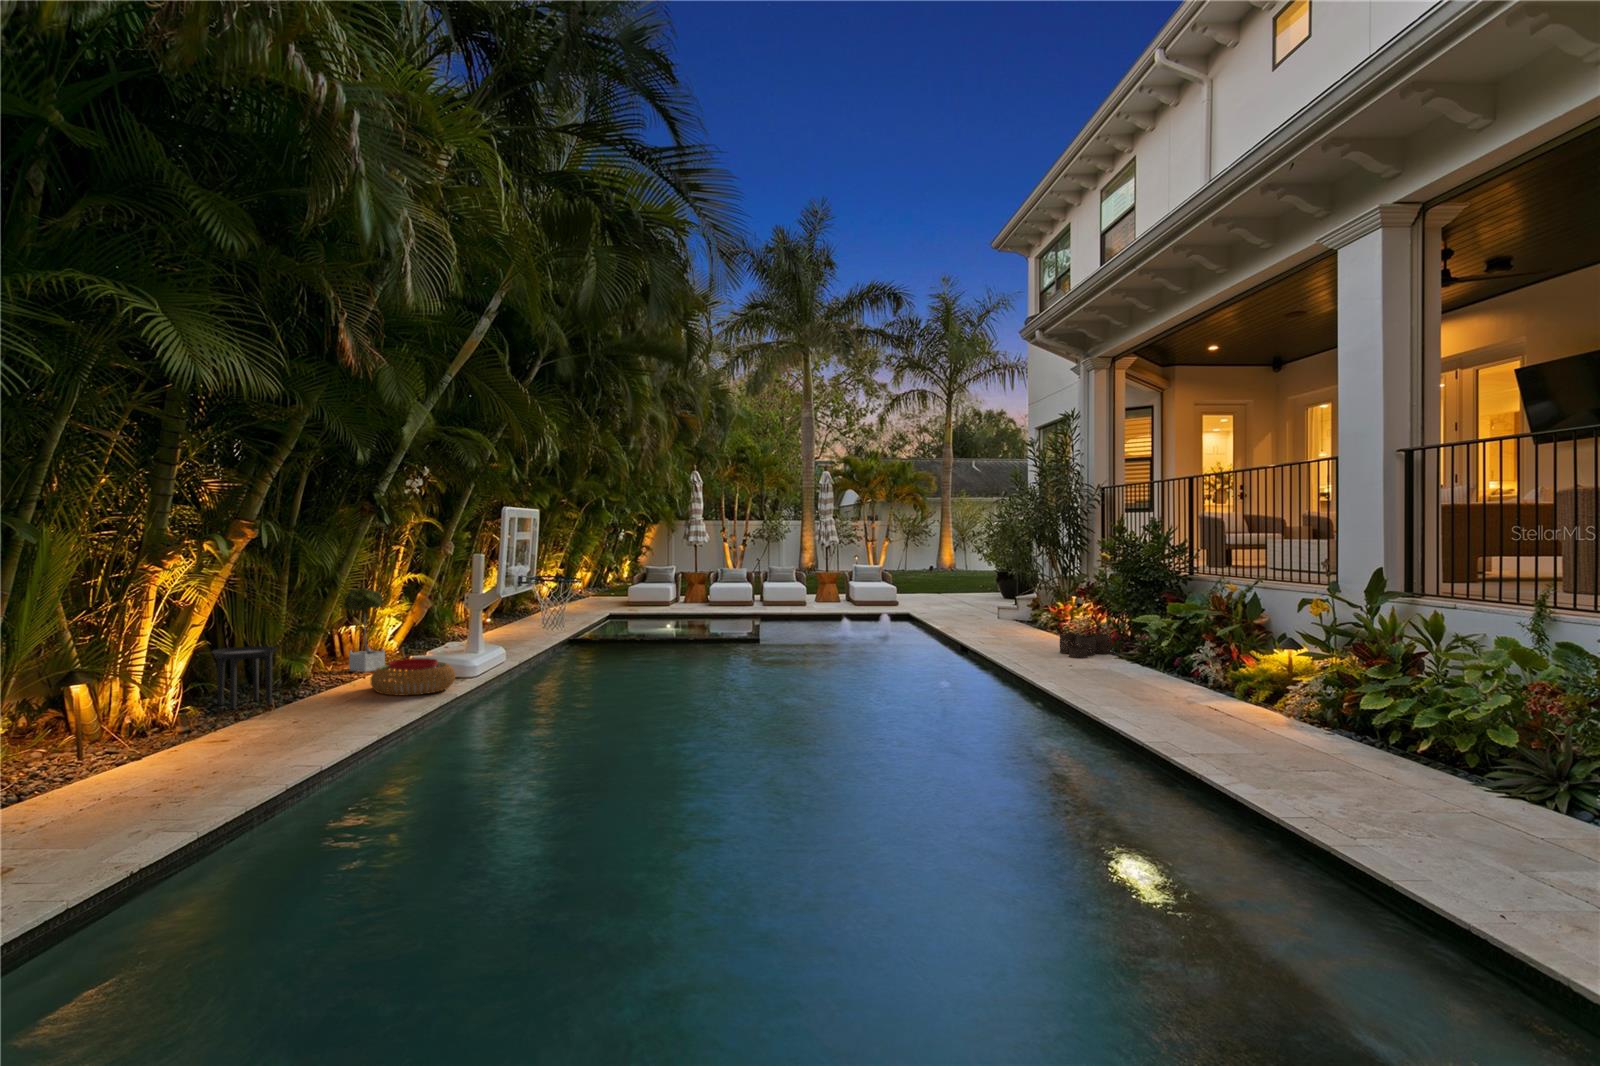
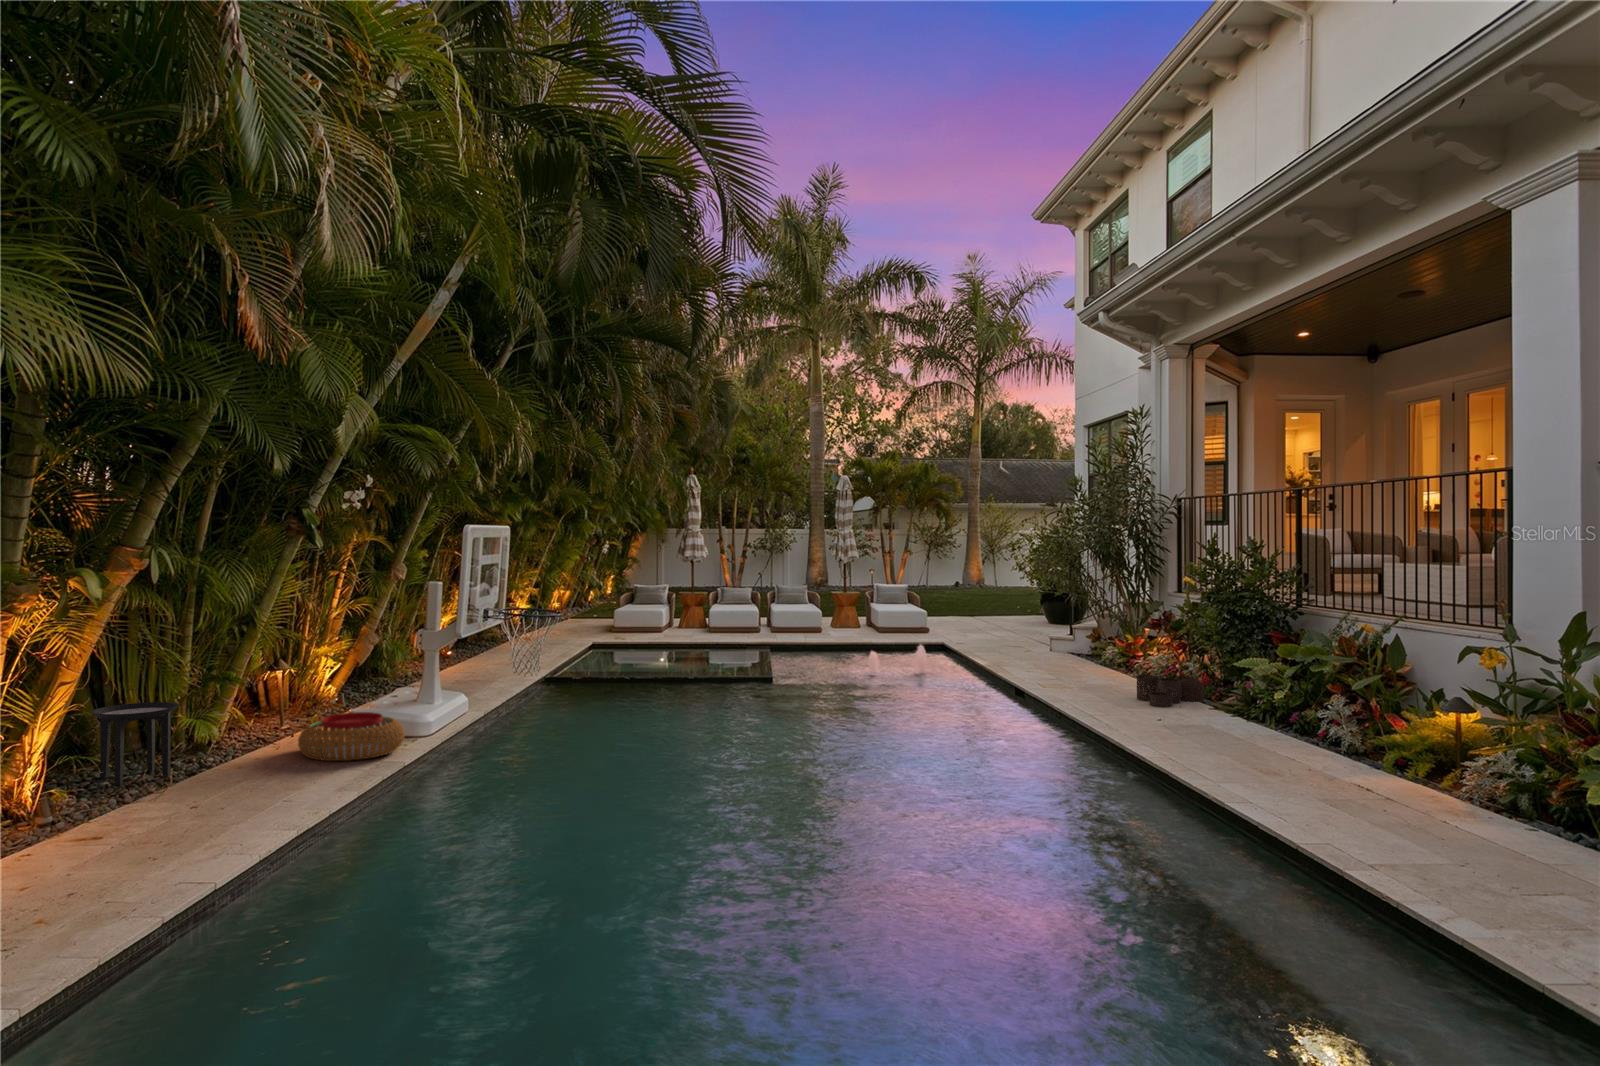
potted tree: present [344,588,385,672] -> none [268,622,320,726]

